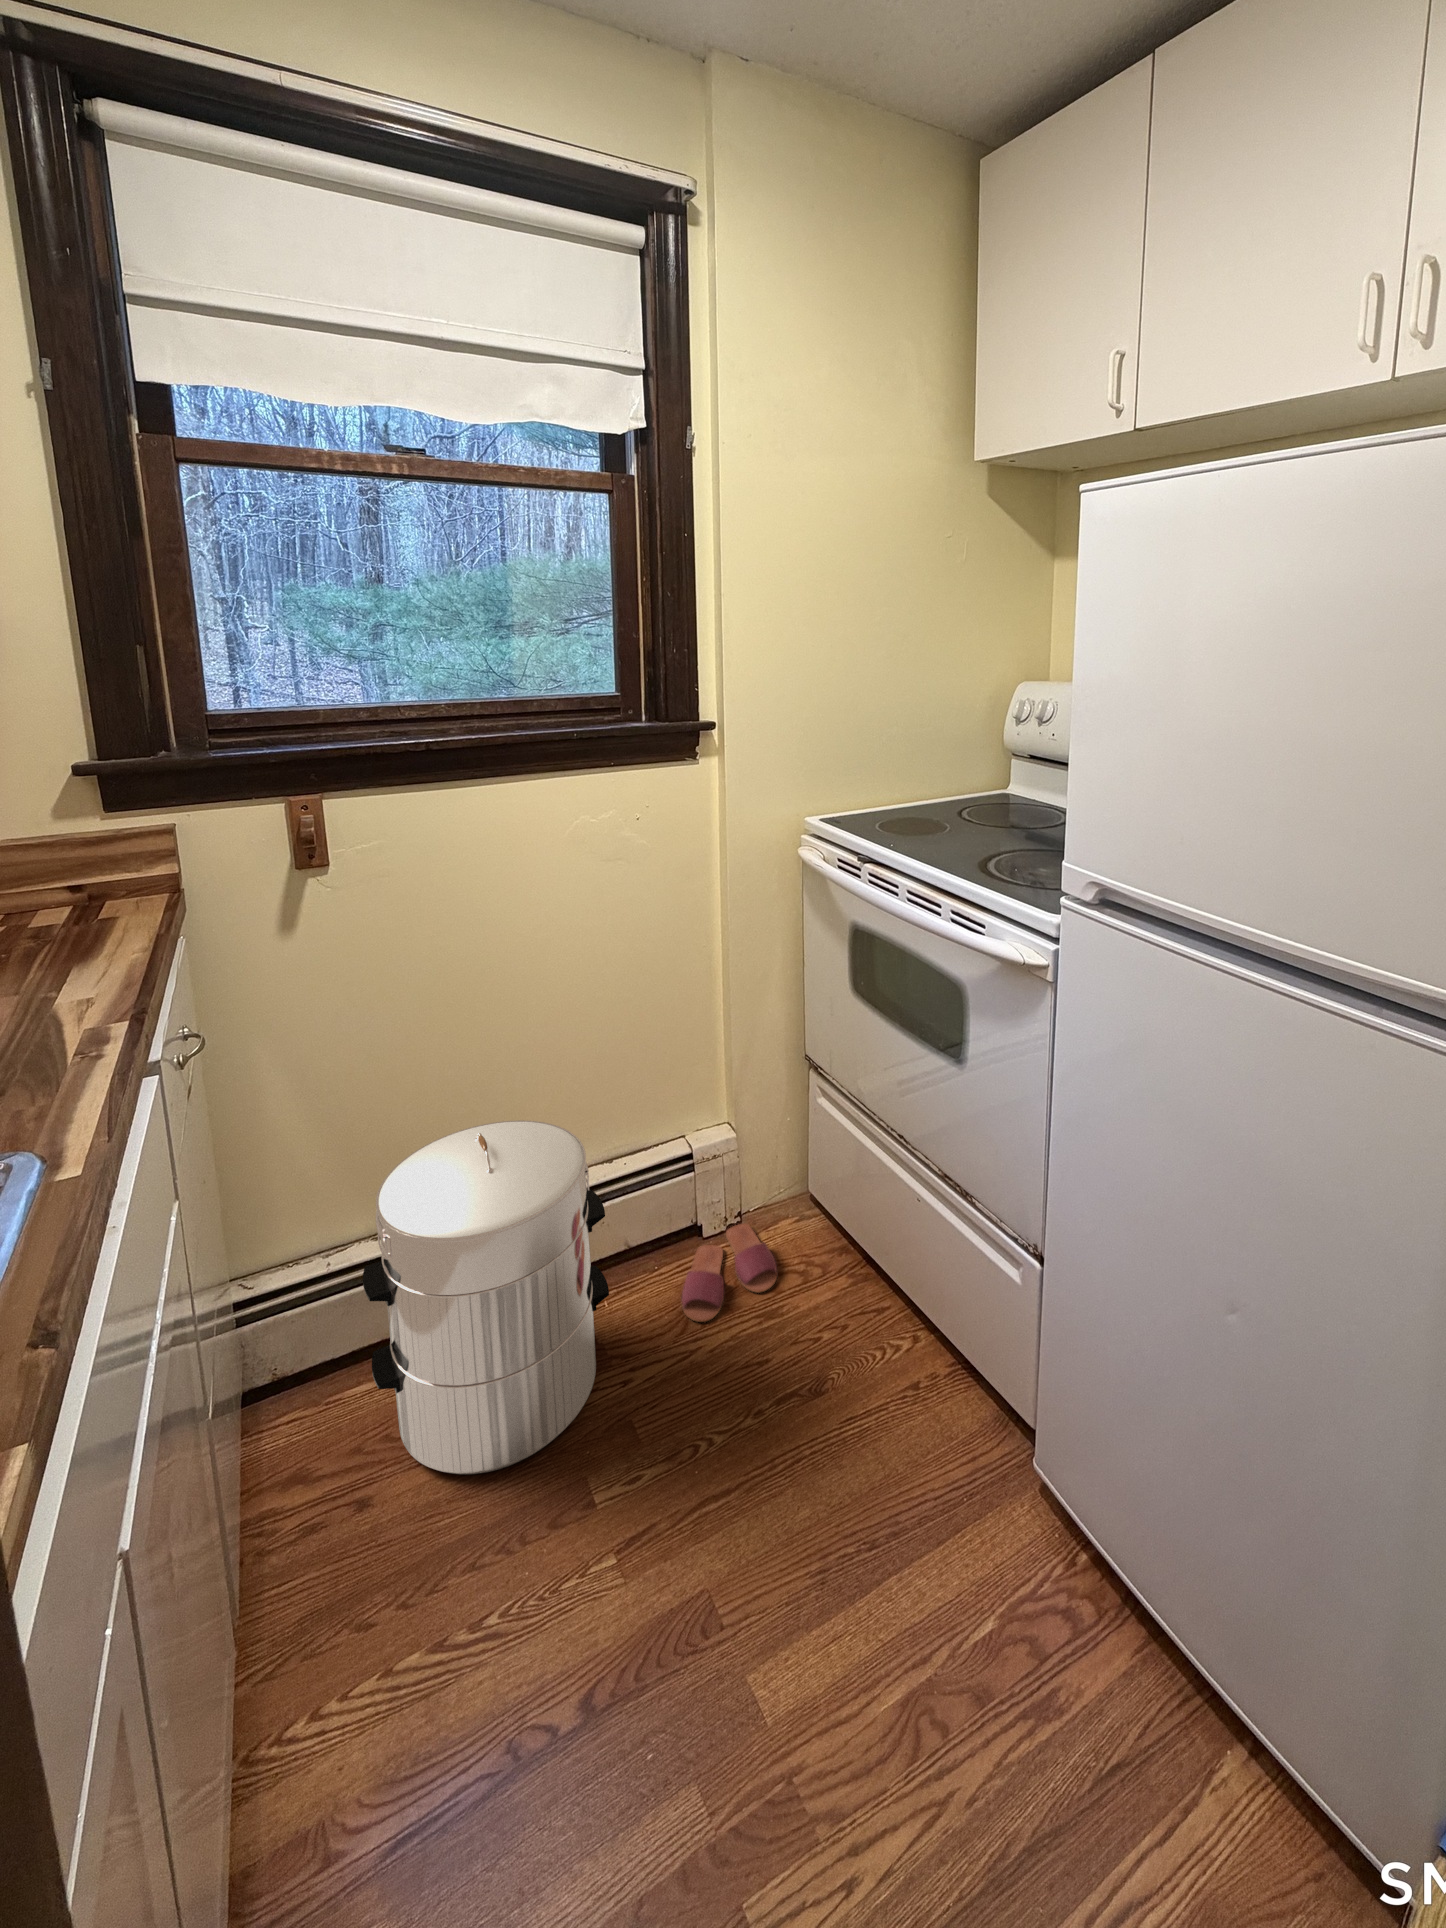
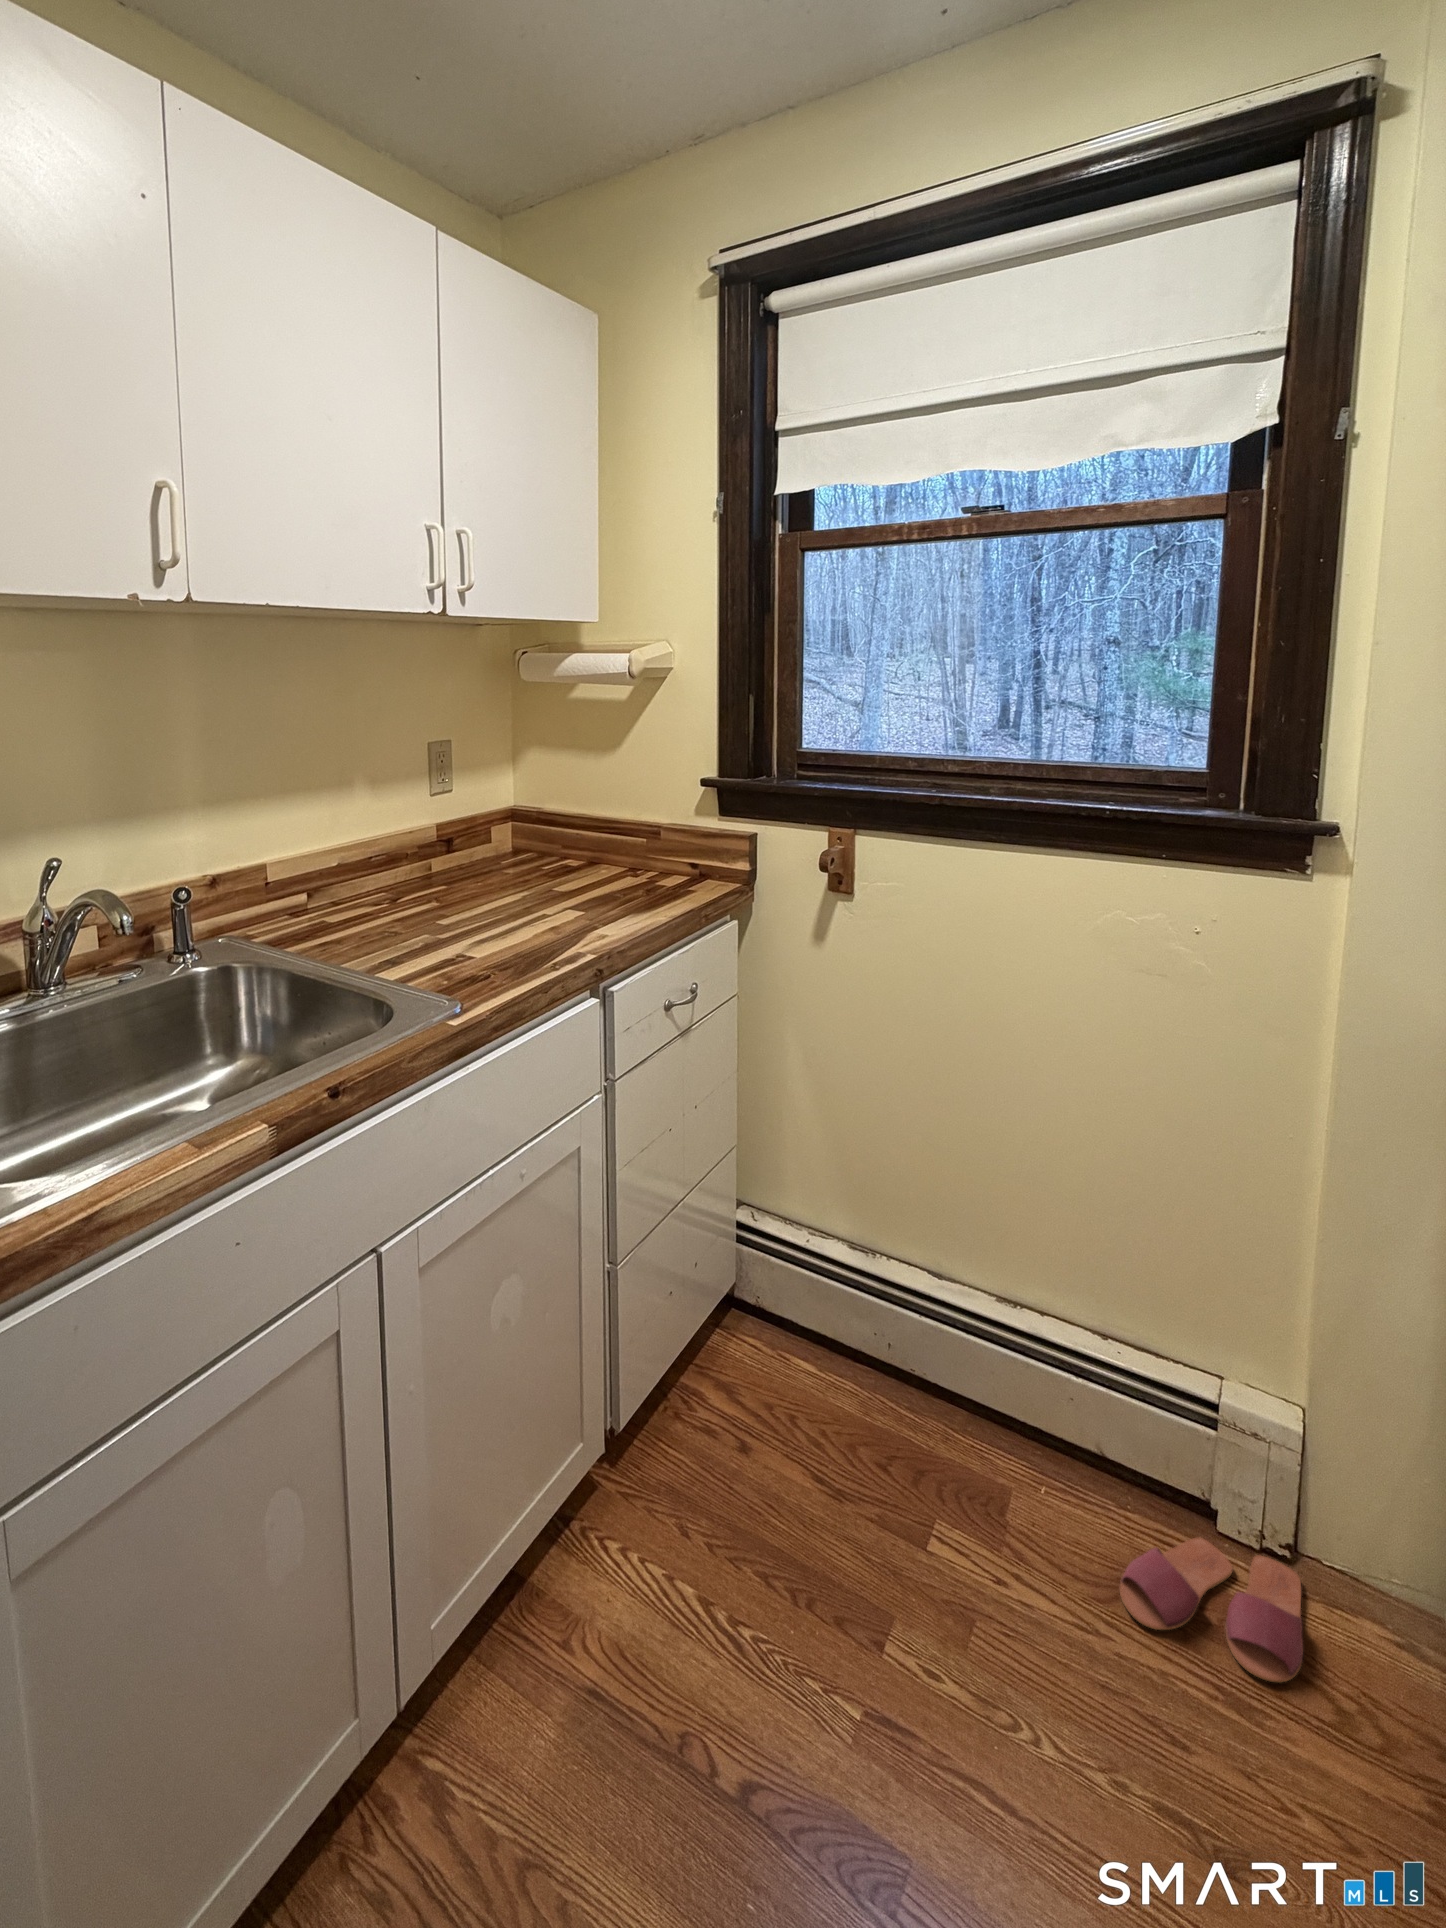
waste bin: present [363,1120,609,1474] -> none [777,1181,1019,1557]

